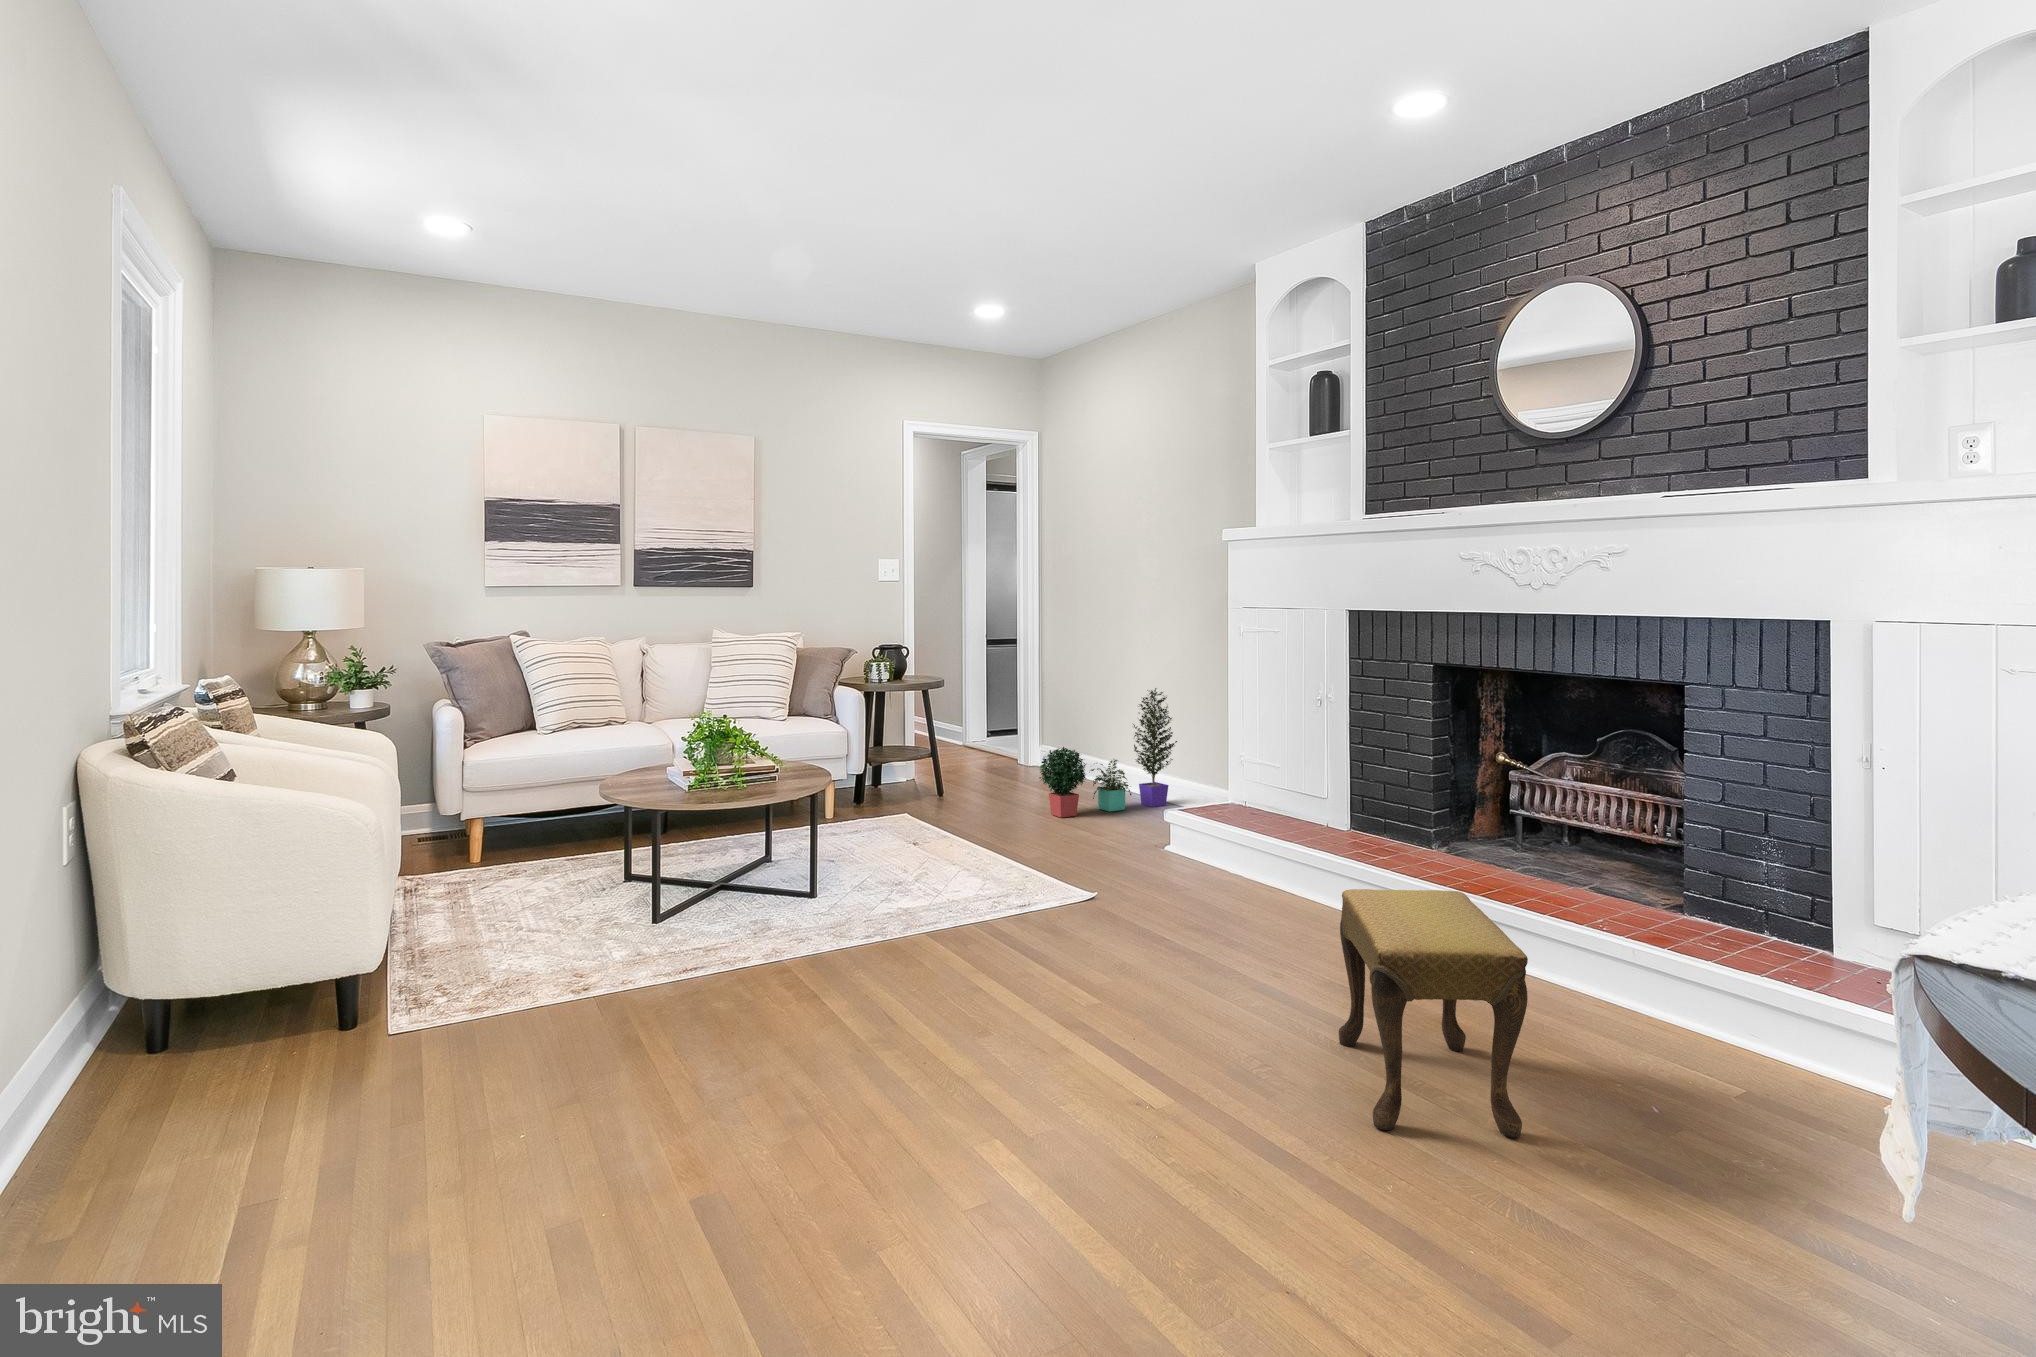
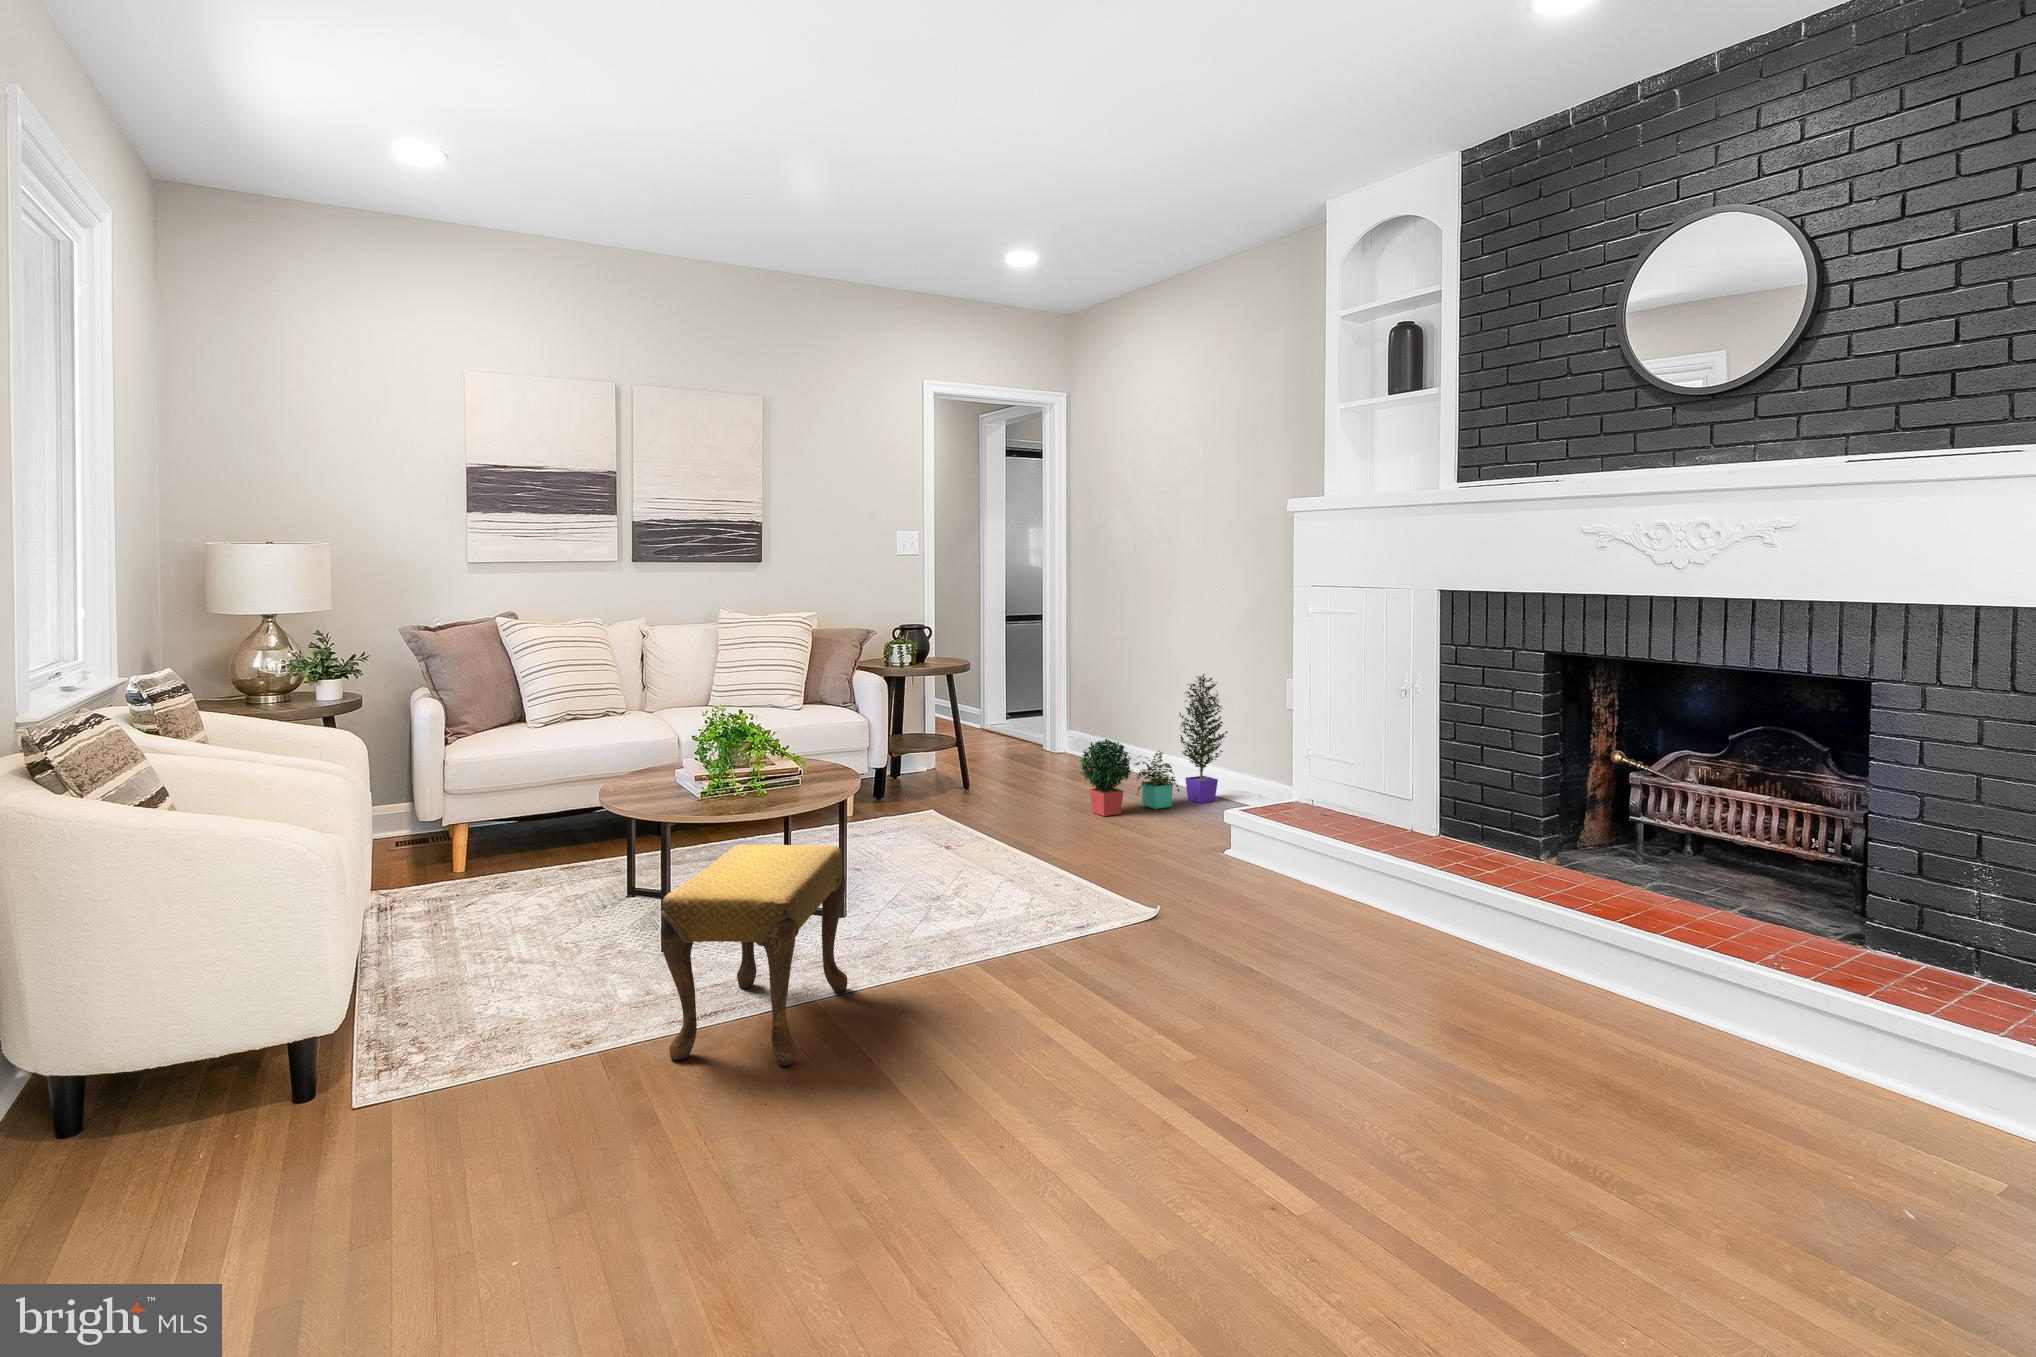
footstool: present [1339,889,1528,1138] -> present [661,844,847,1066]

